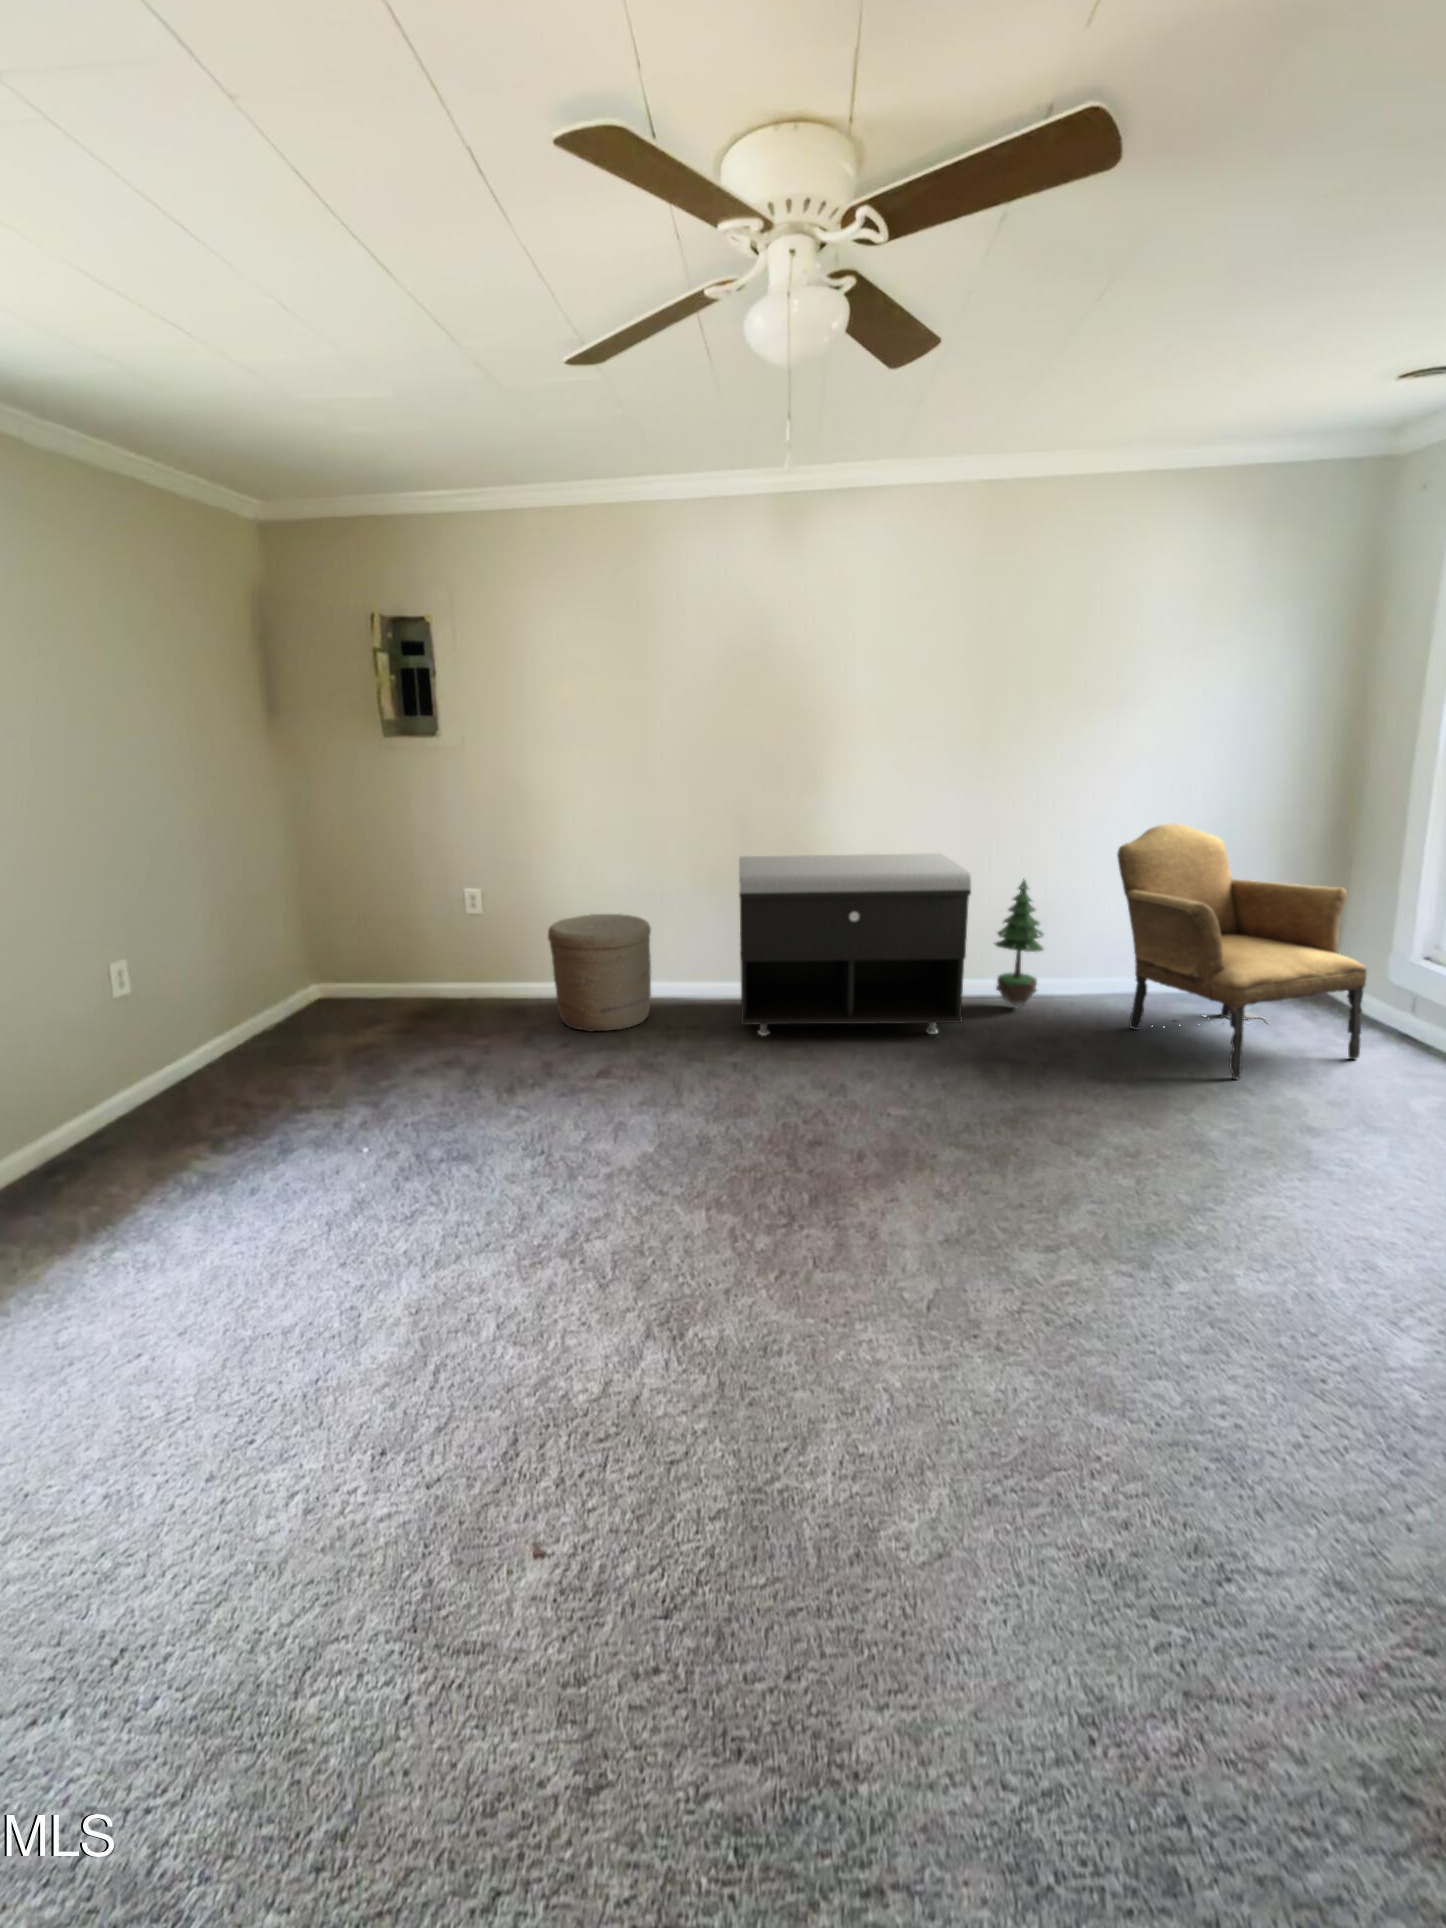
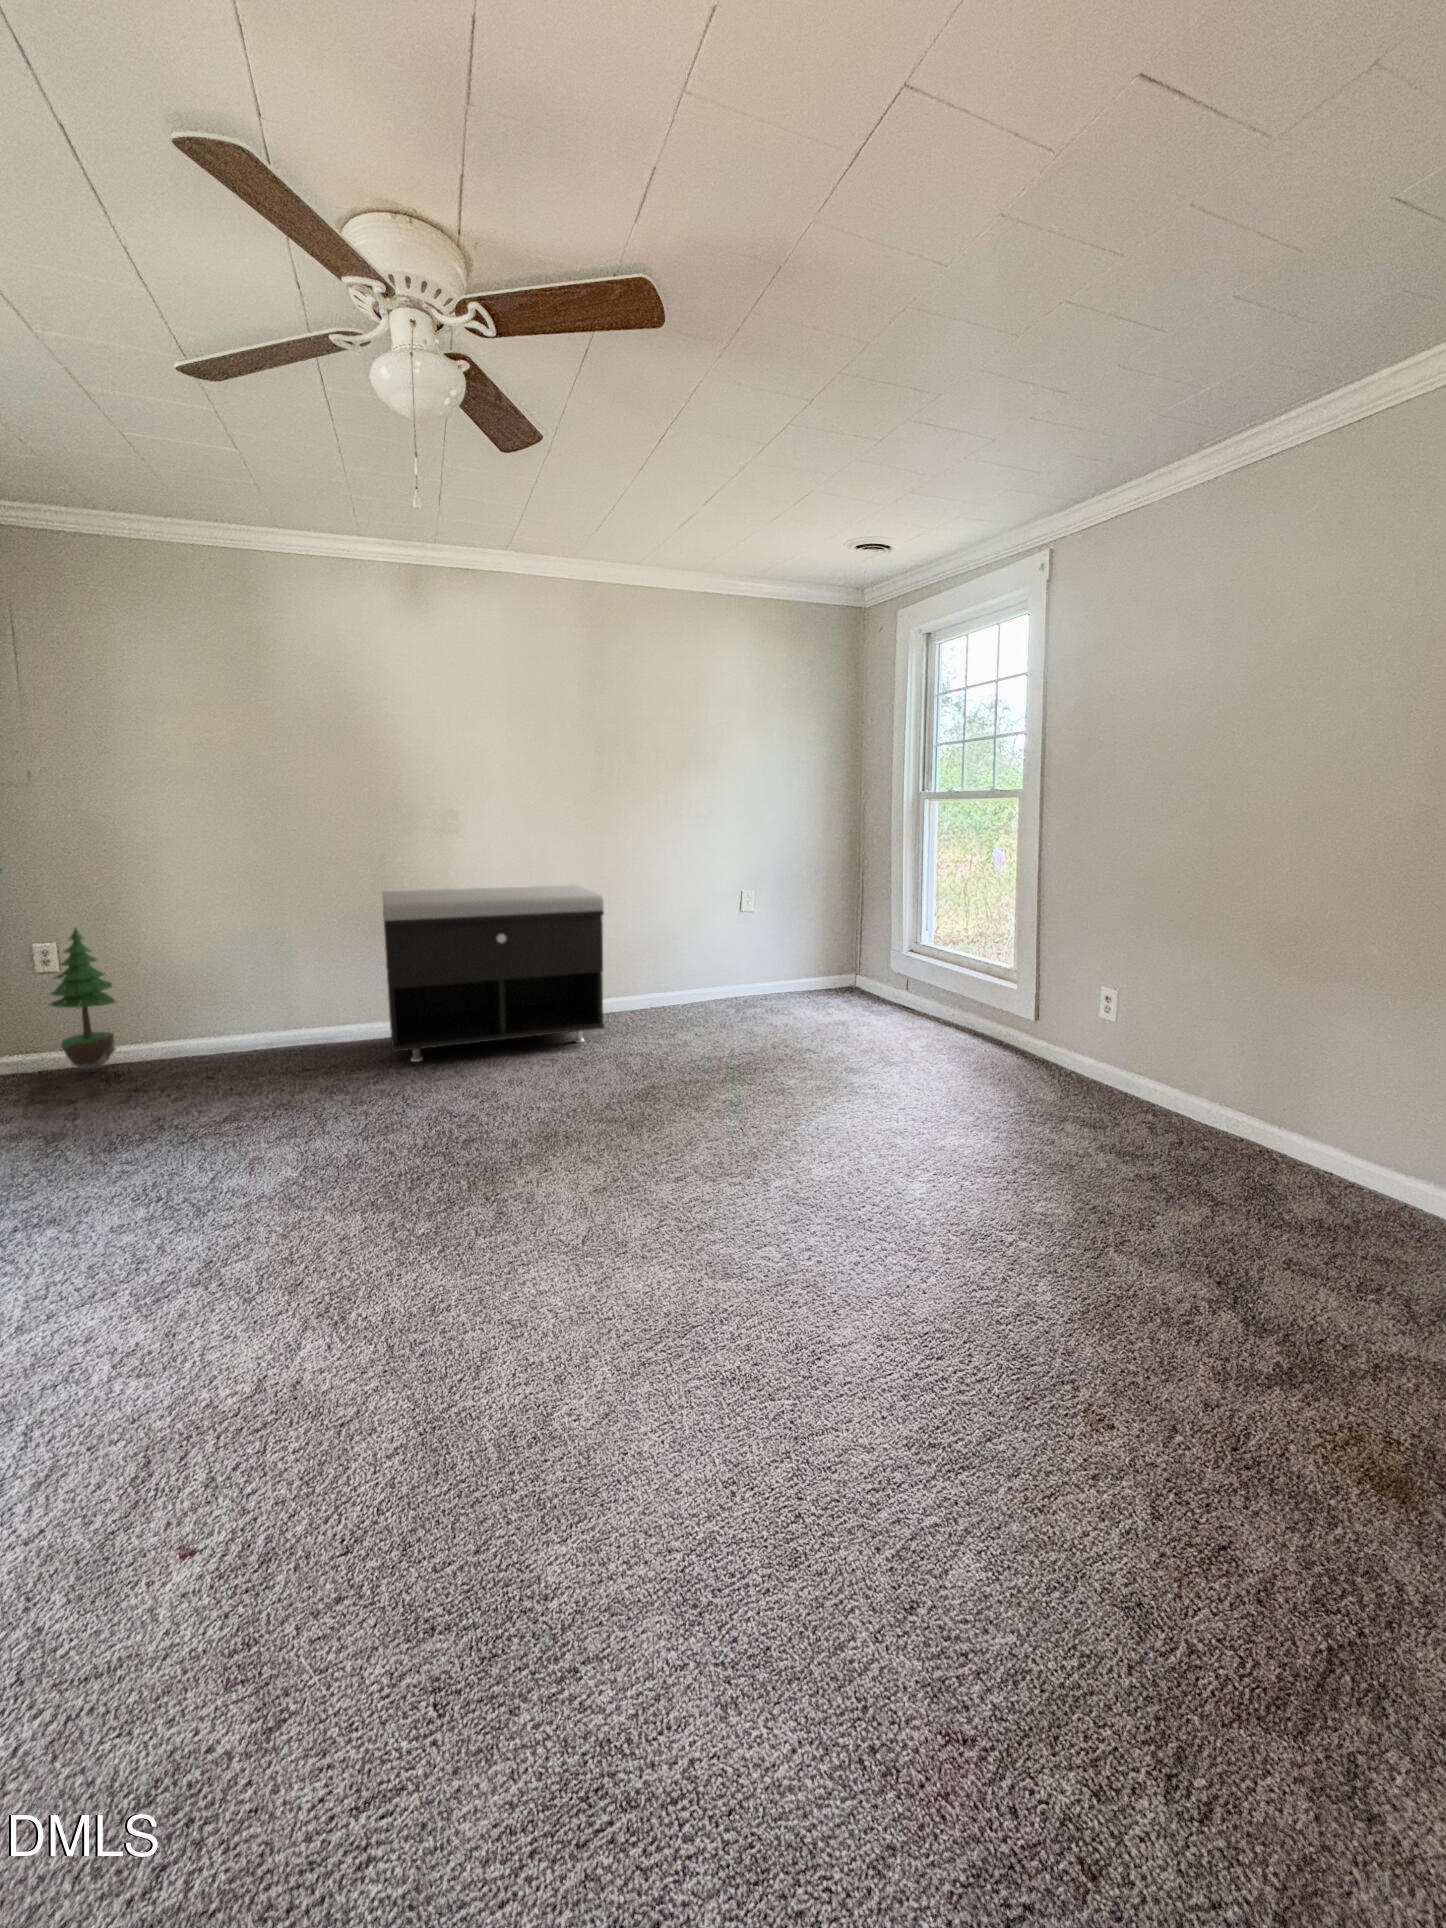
armchair: present [1117,824,1367,1079] -> none [716,858,886,1046]
potted tree: present [995,879,1043,1008] -> present [50,928,116,1071]
woven basket: present [548,914,651,1031] -> none [152,956,288,1081]

